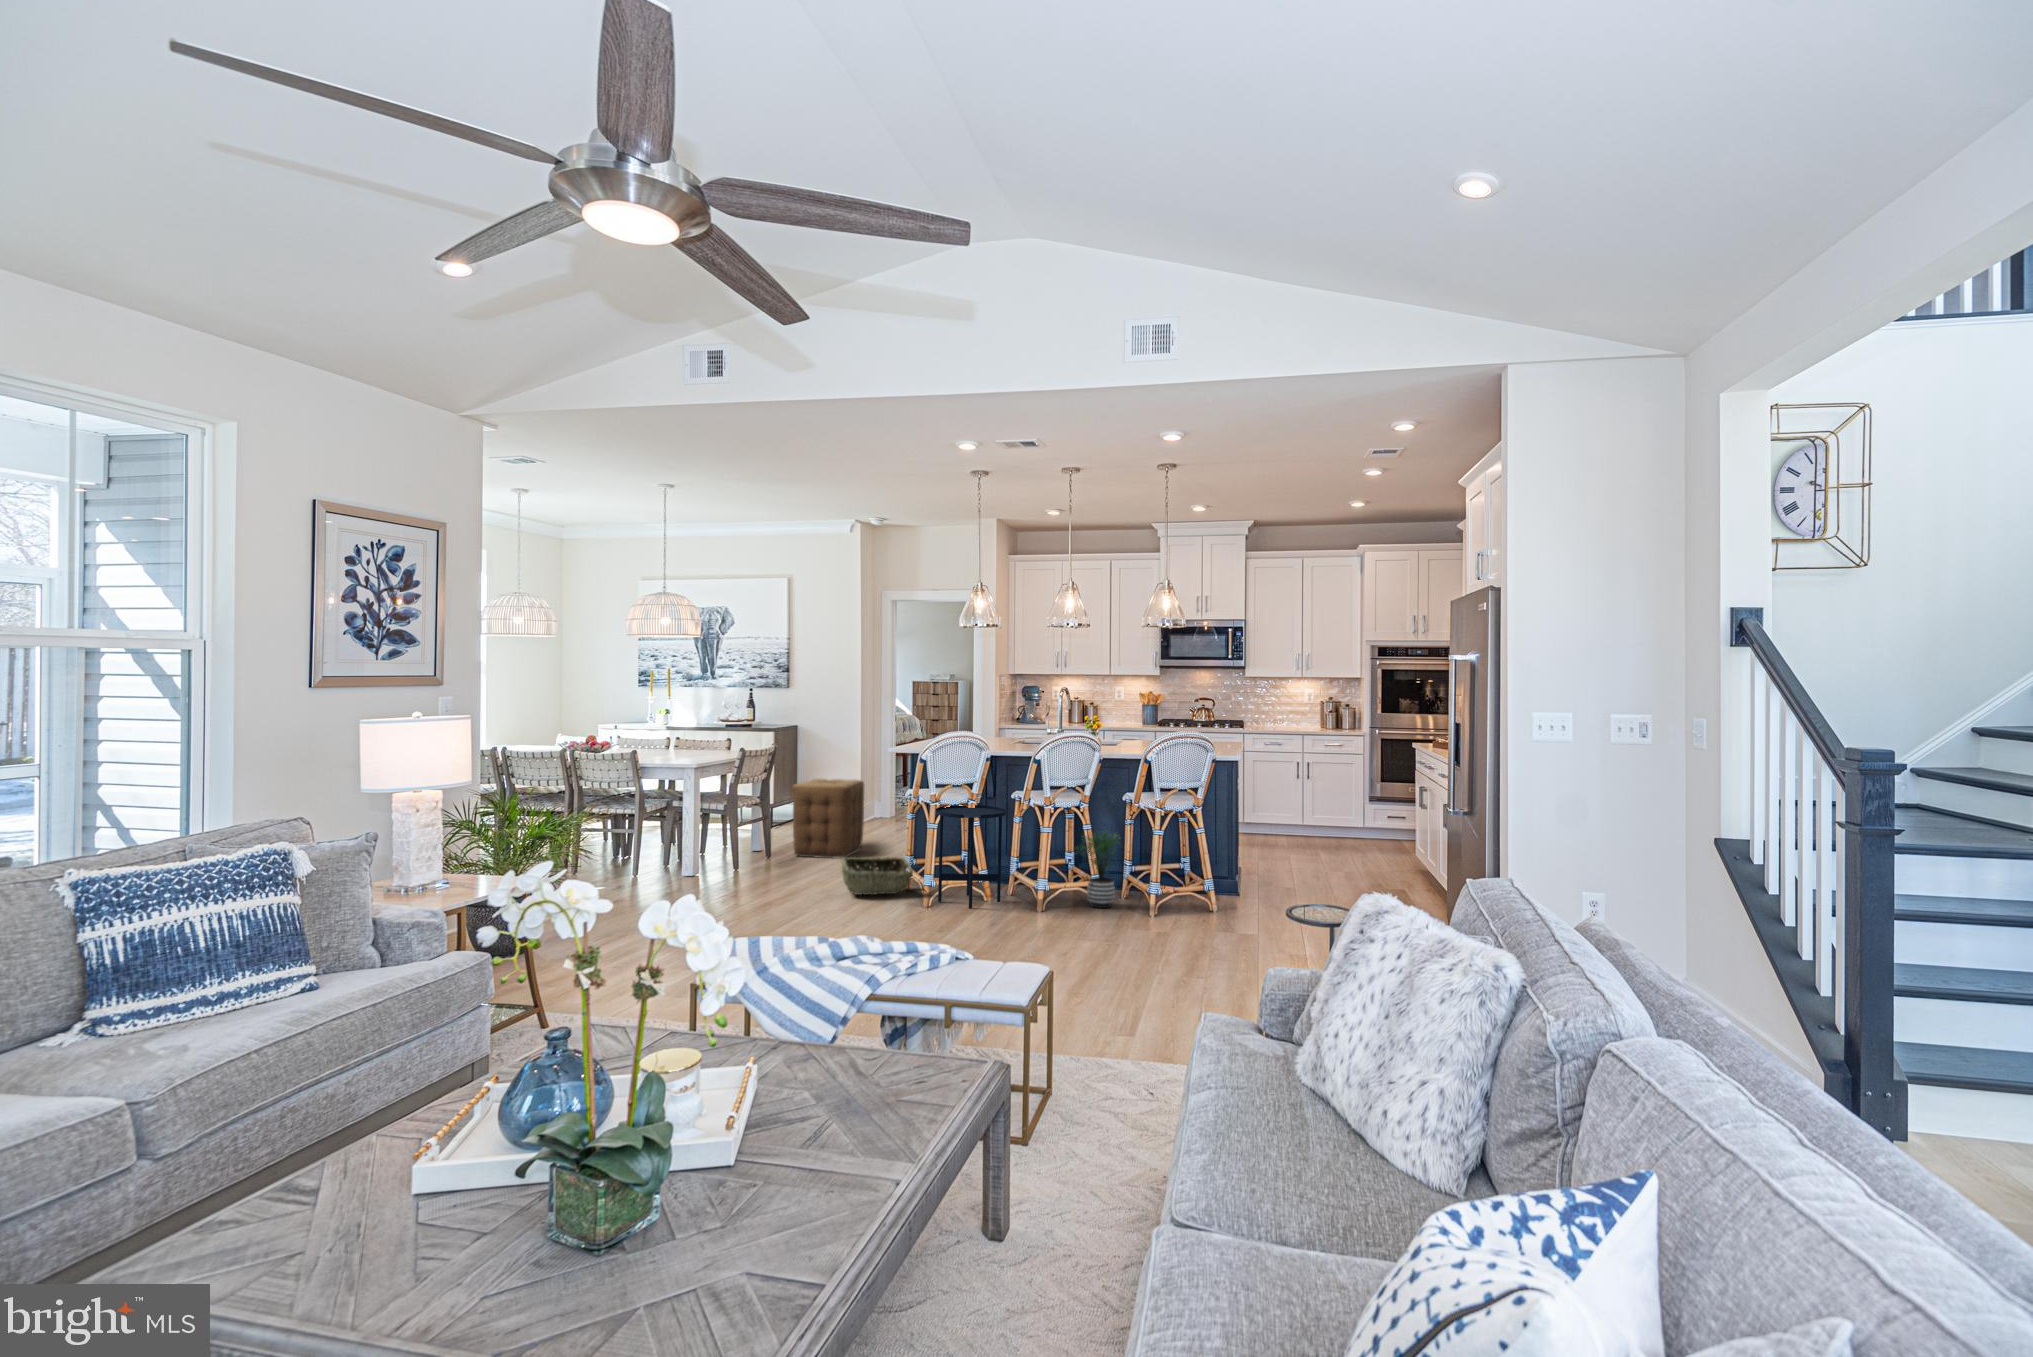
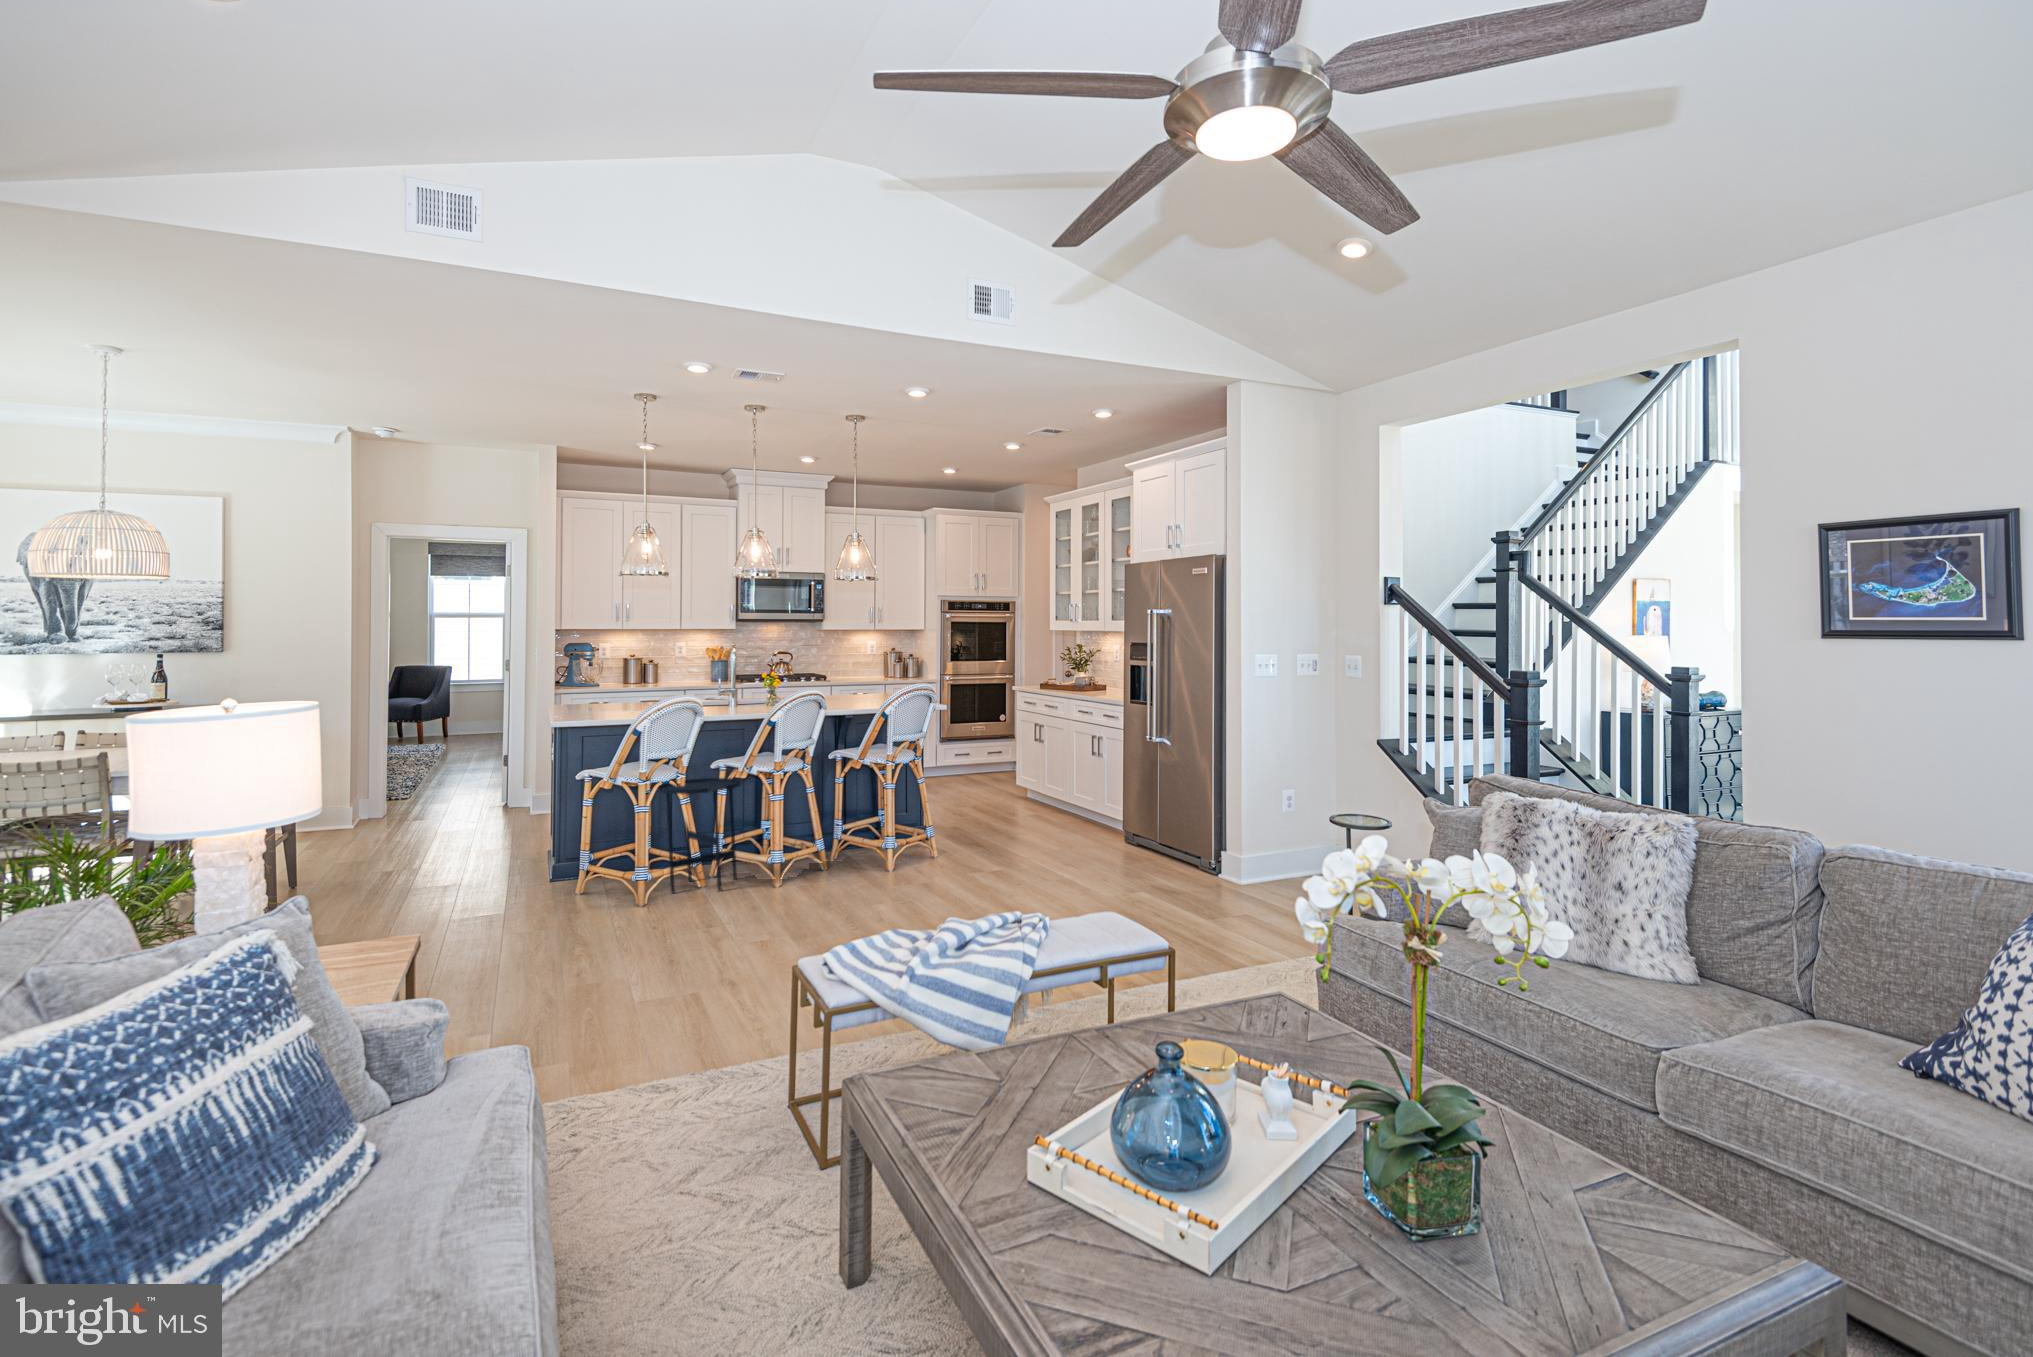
ottoman: present [792,778,864,859] -> none [360,781,455,888]
potted plant: present [1082,832,1120,908] -> none [815,783,867,864]
woven basket: present [841,857,913,895] -> none [527,855,626,908]

